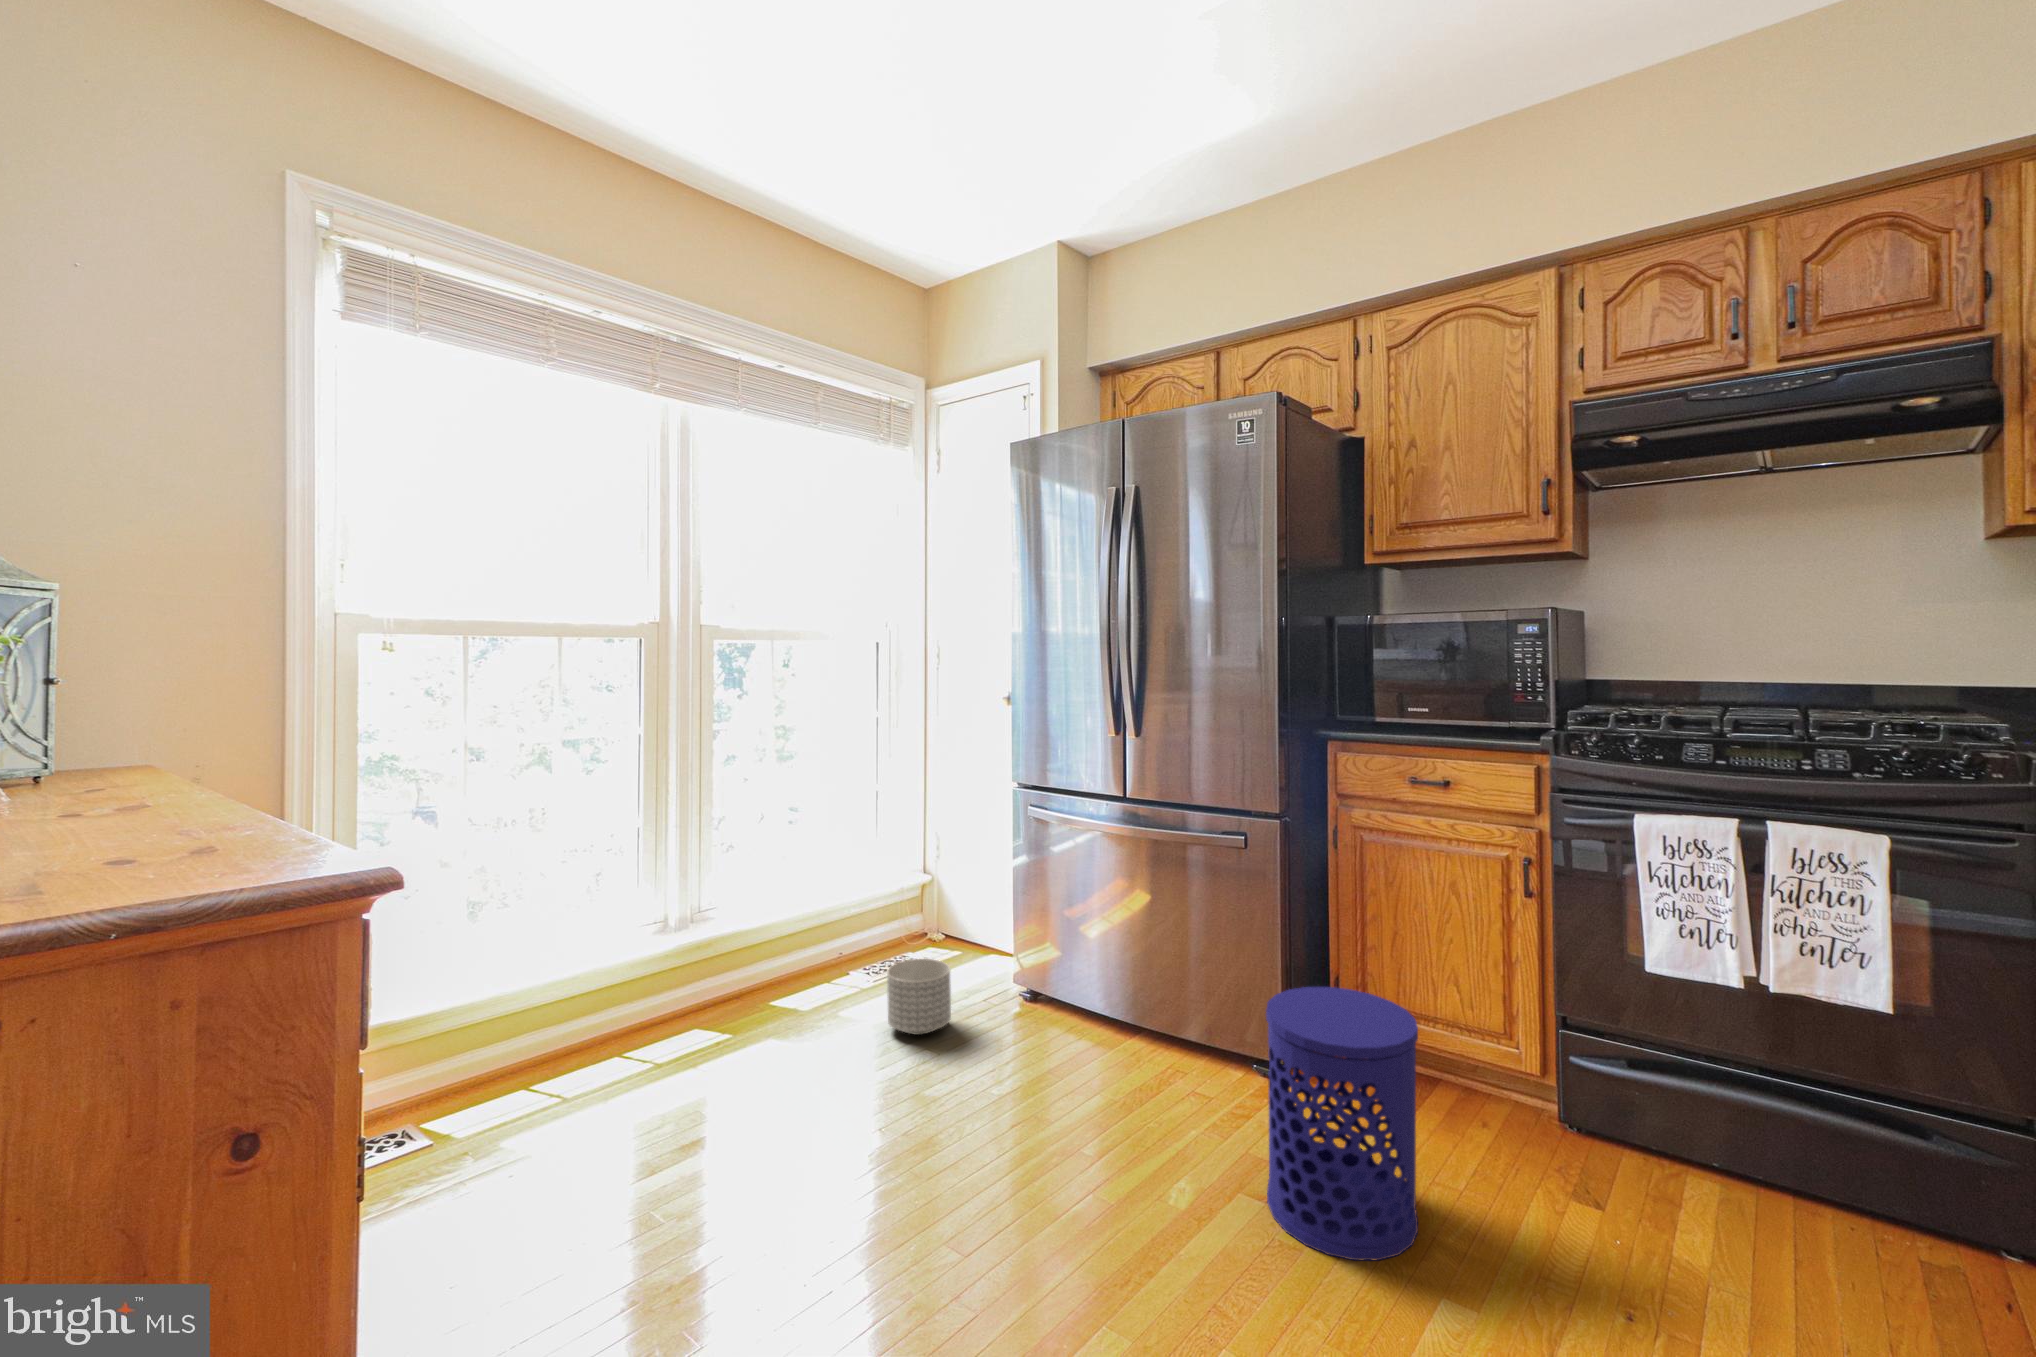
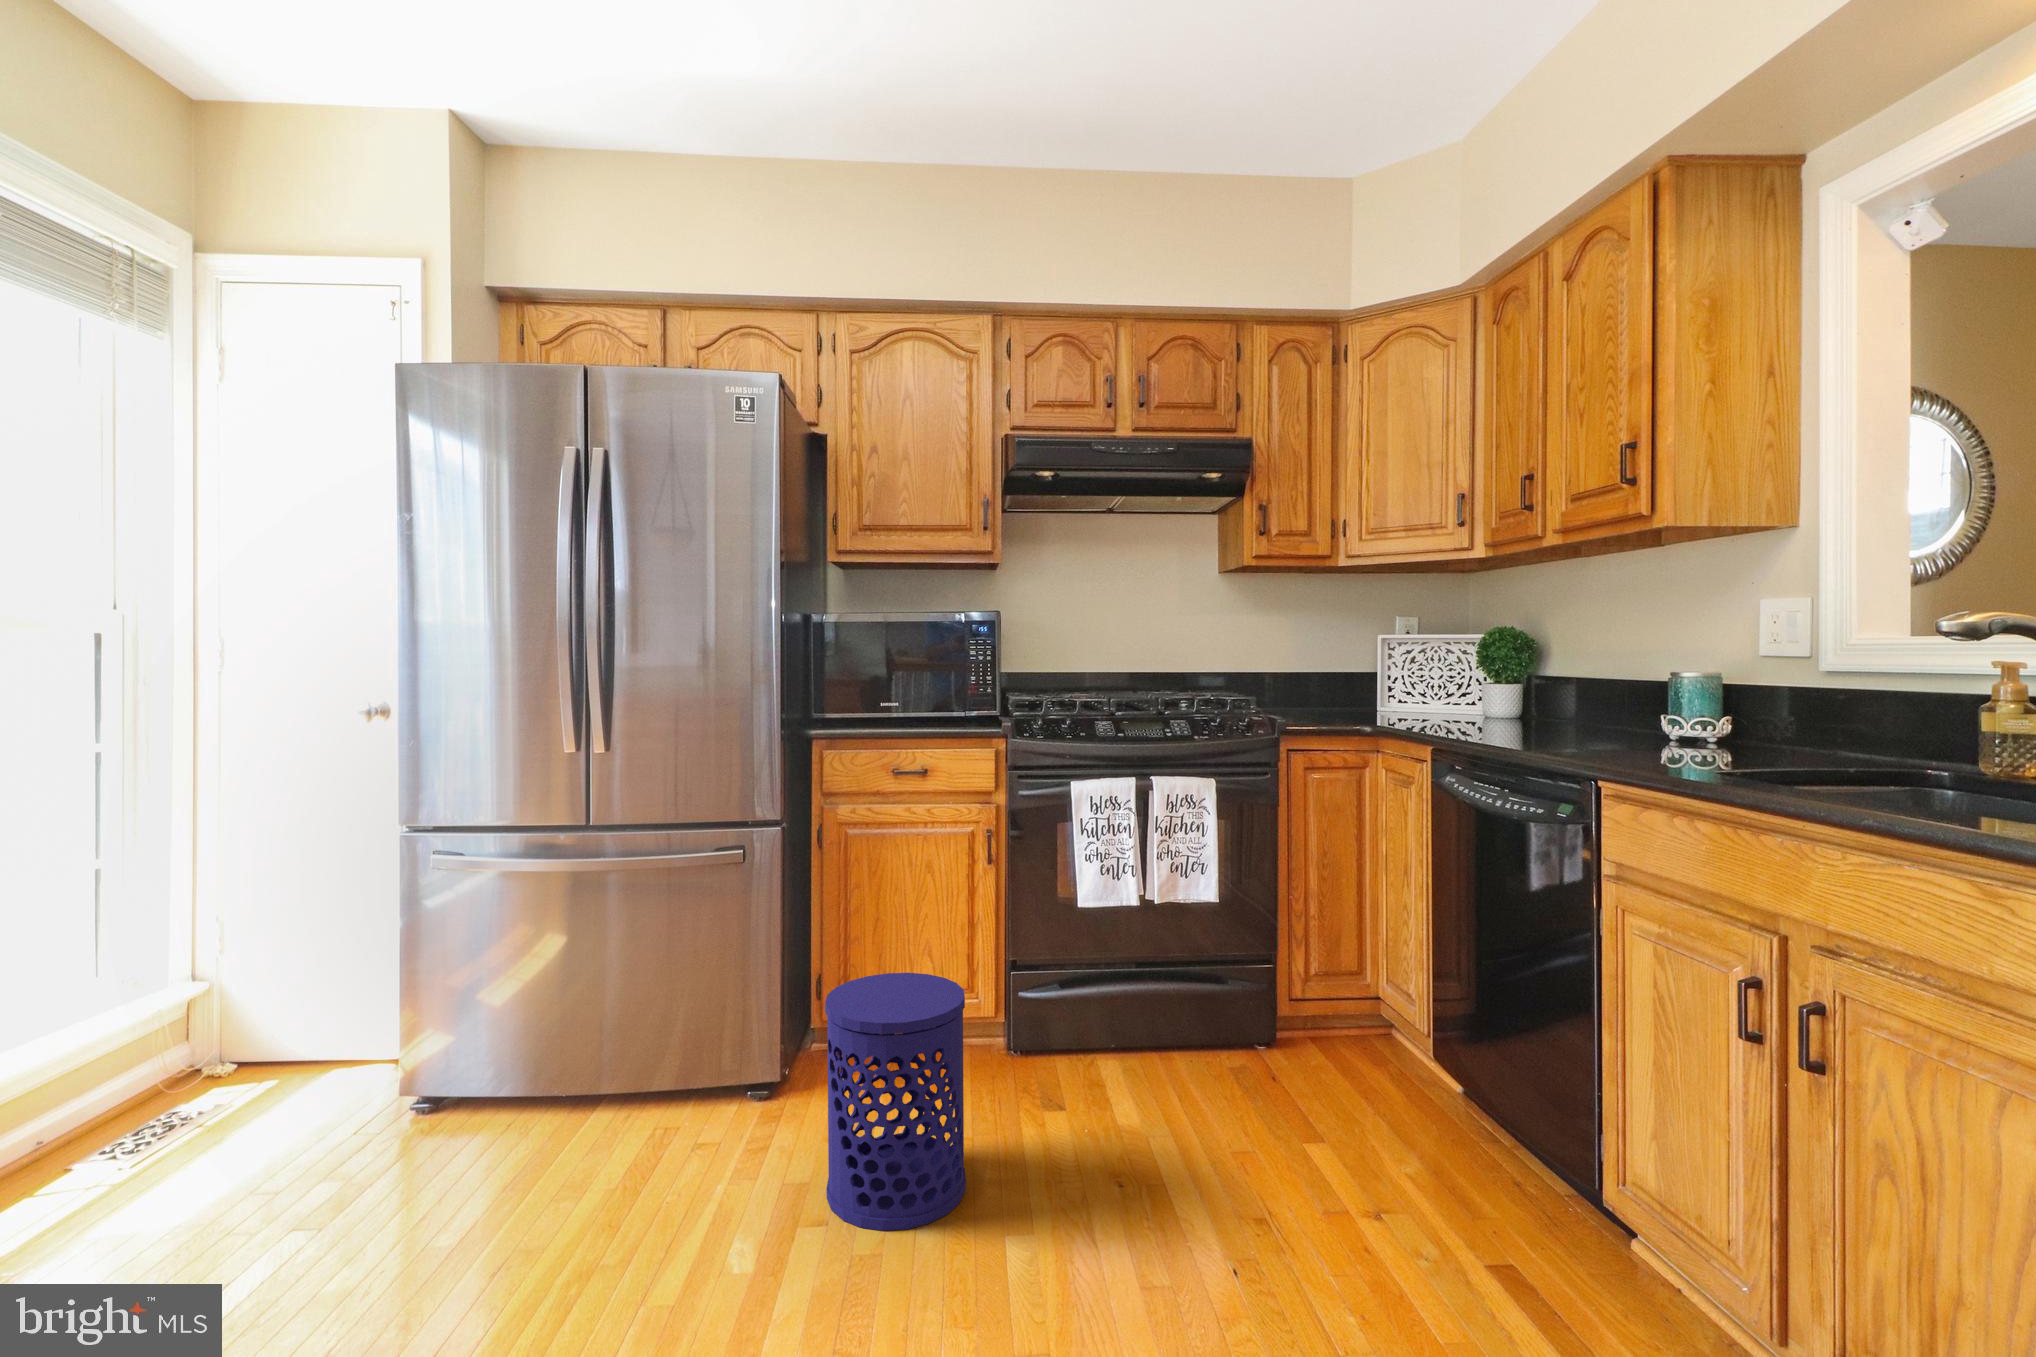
planter: present [887,959,951,1035] -> none [206,1089,326,1210]

